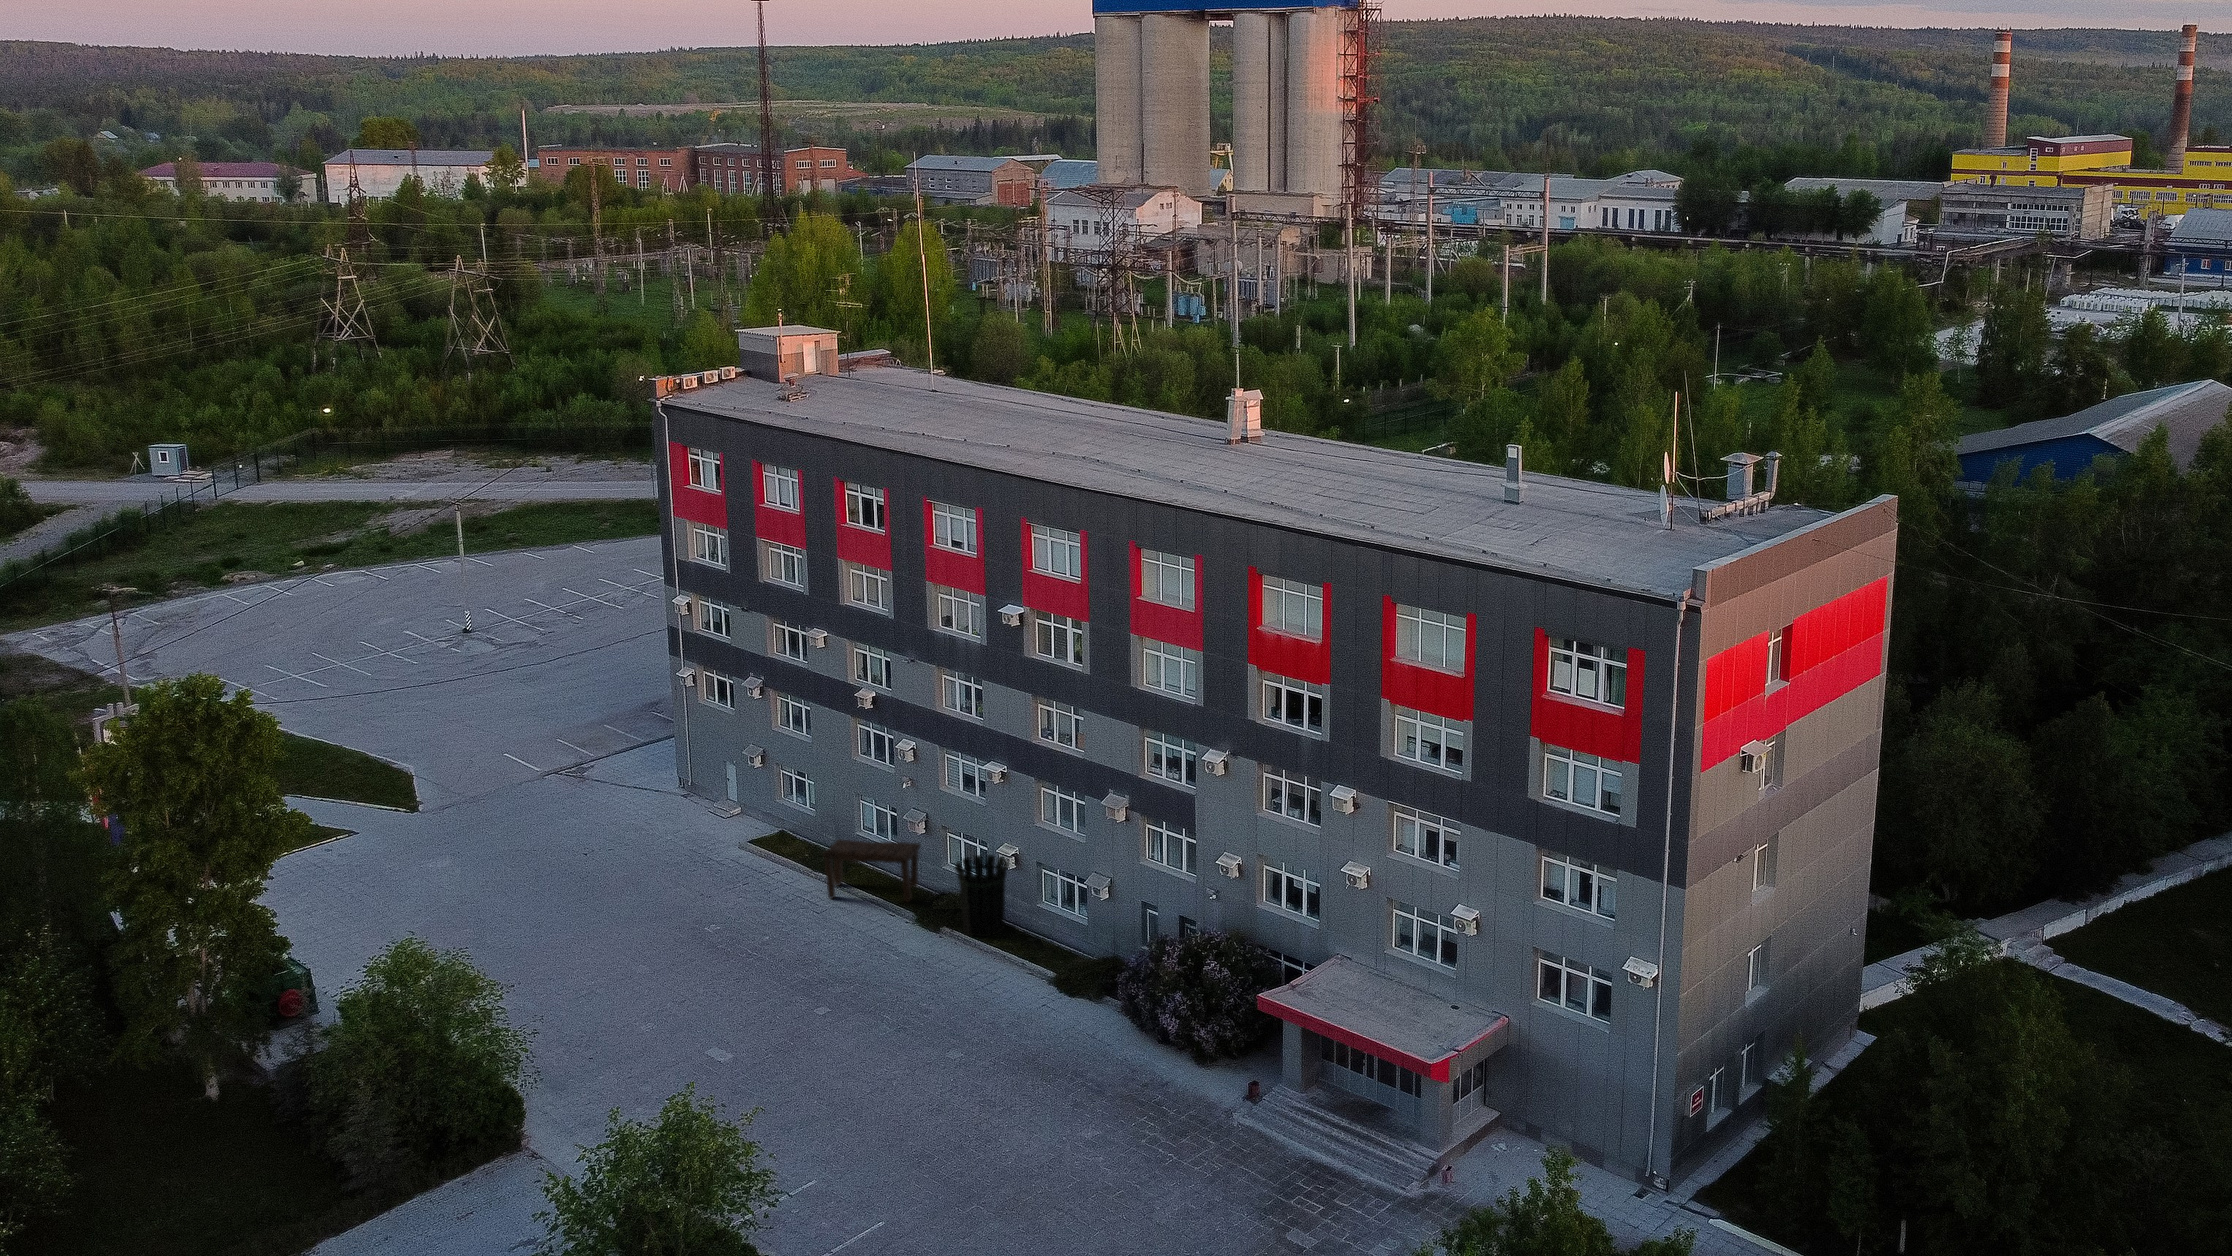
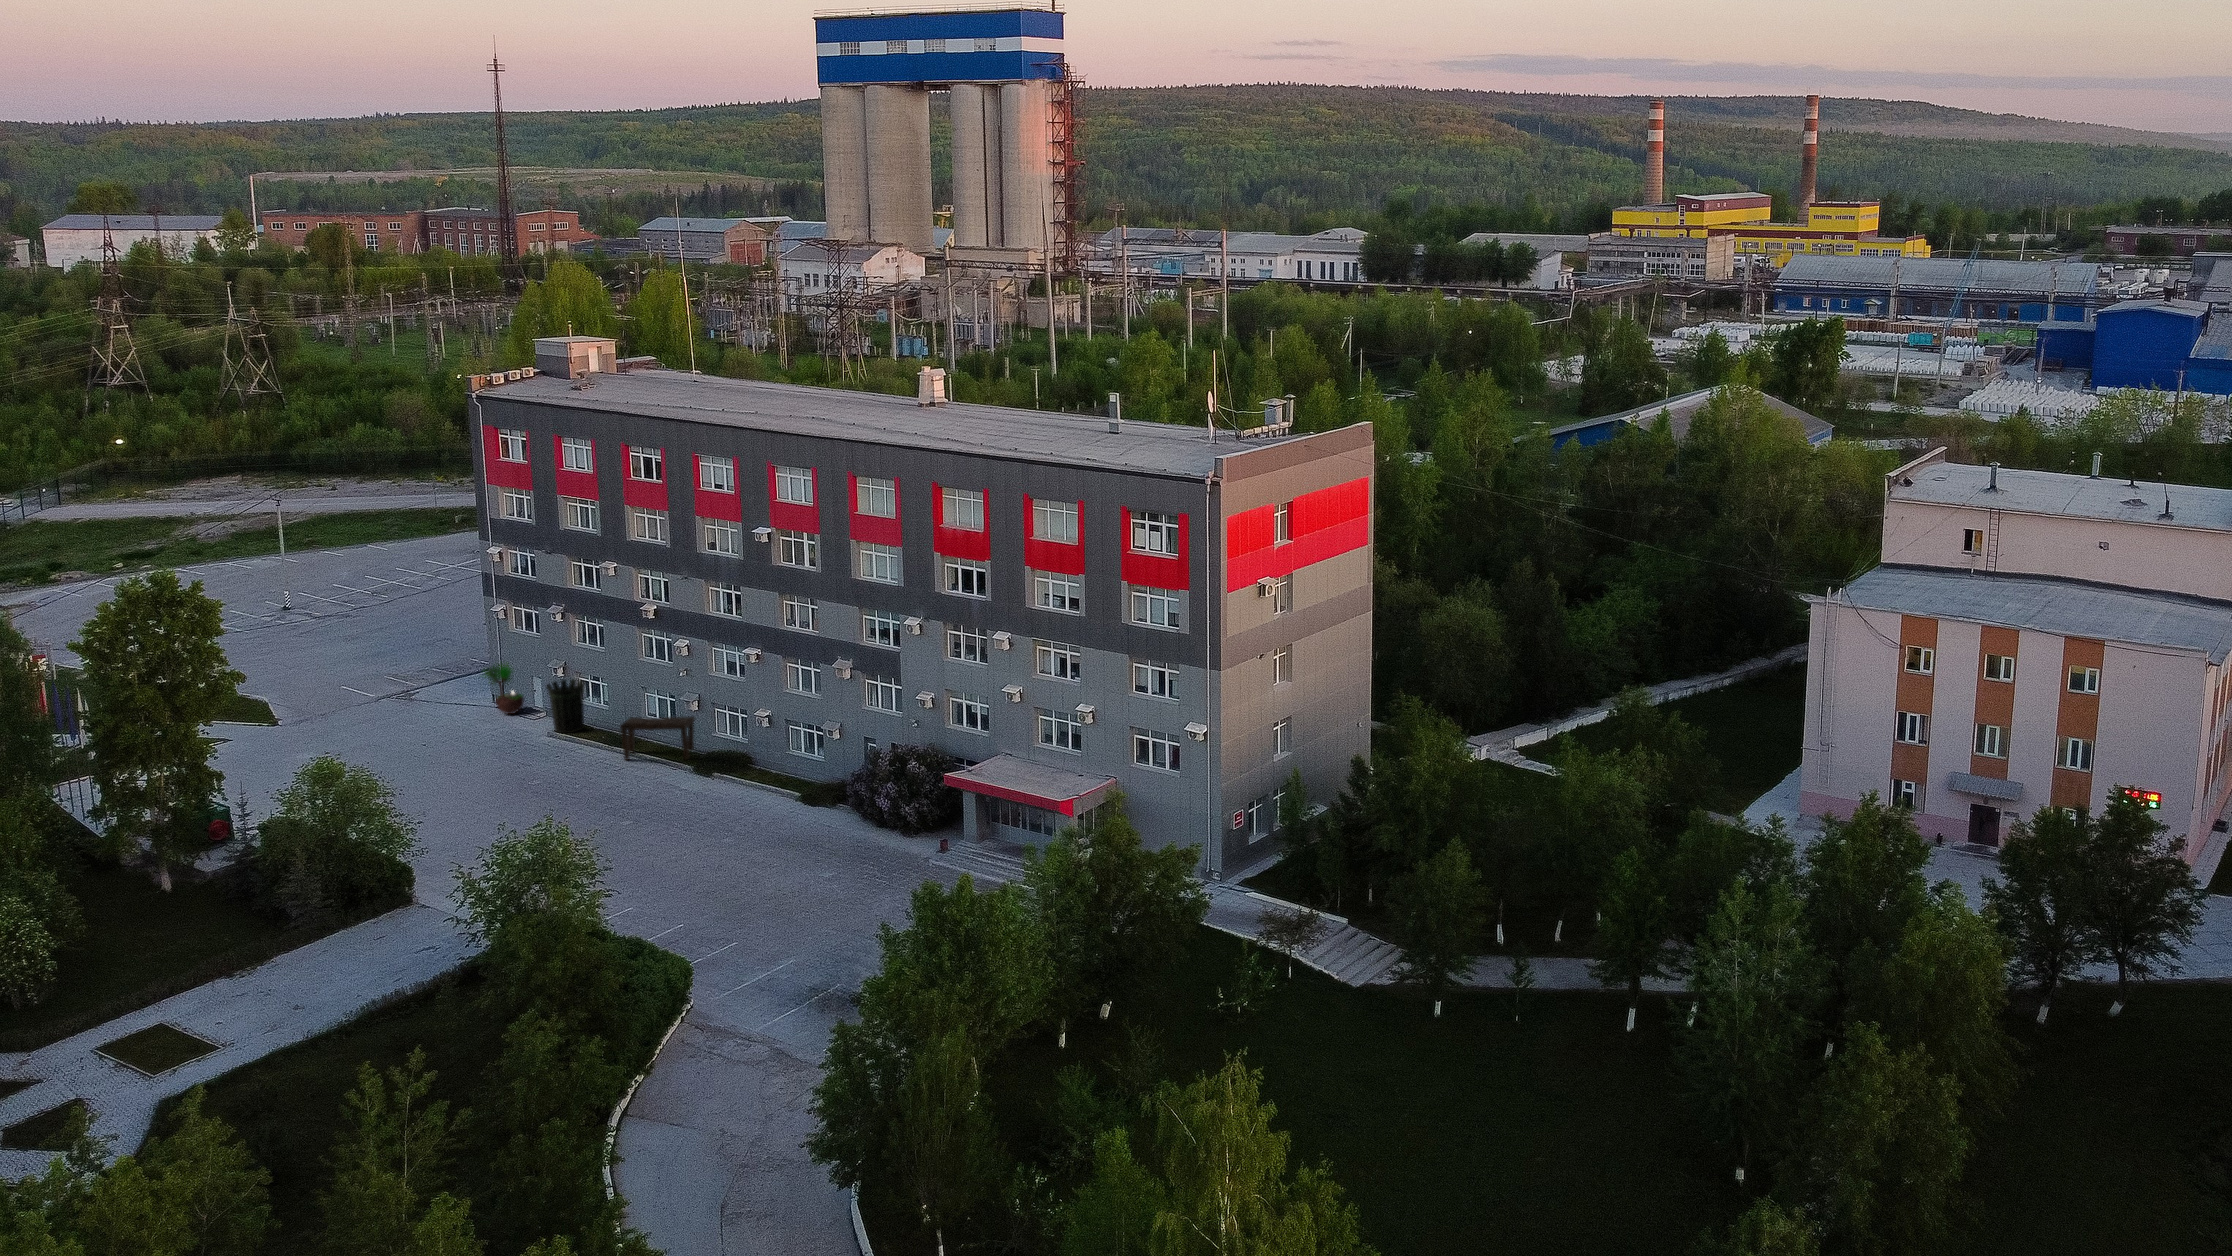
potted tree: none [658,738,713,810] -> present [483,663,524,714]
waste bin: present [955,855,1009,937] -> present [546,679,585,733]

